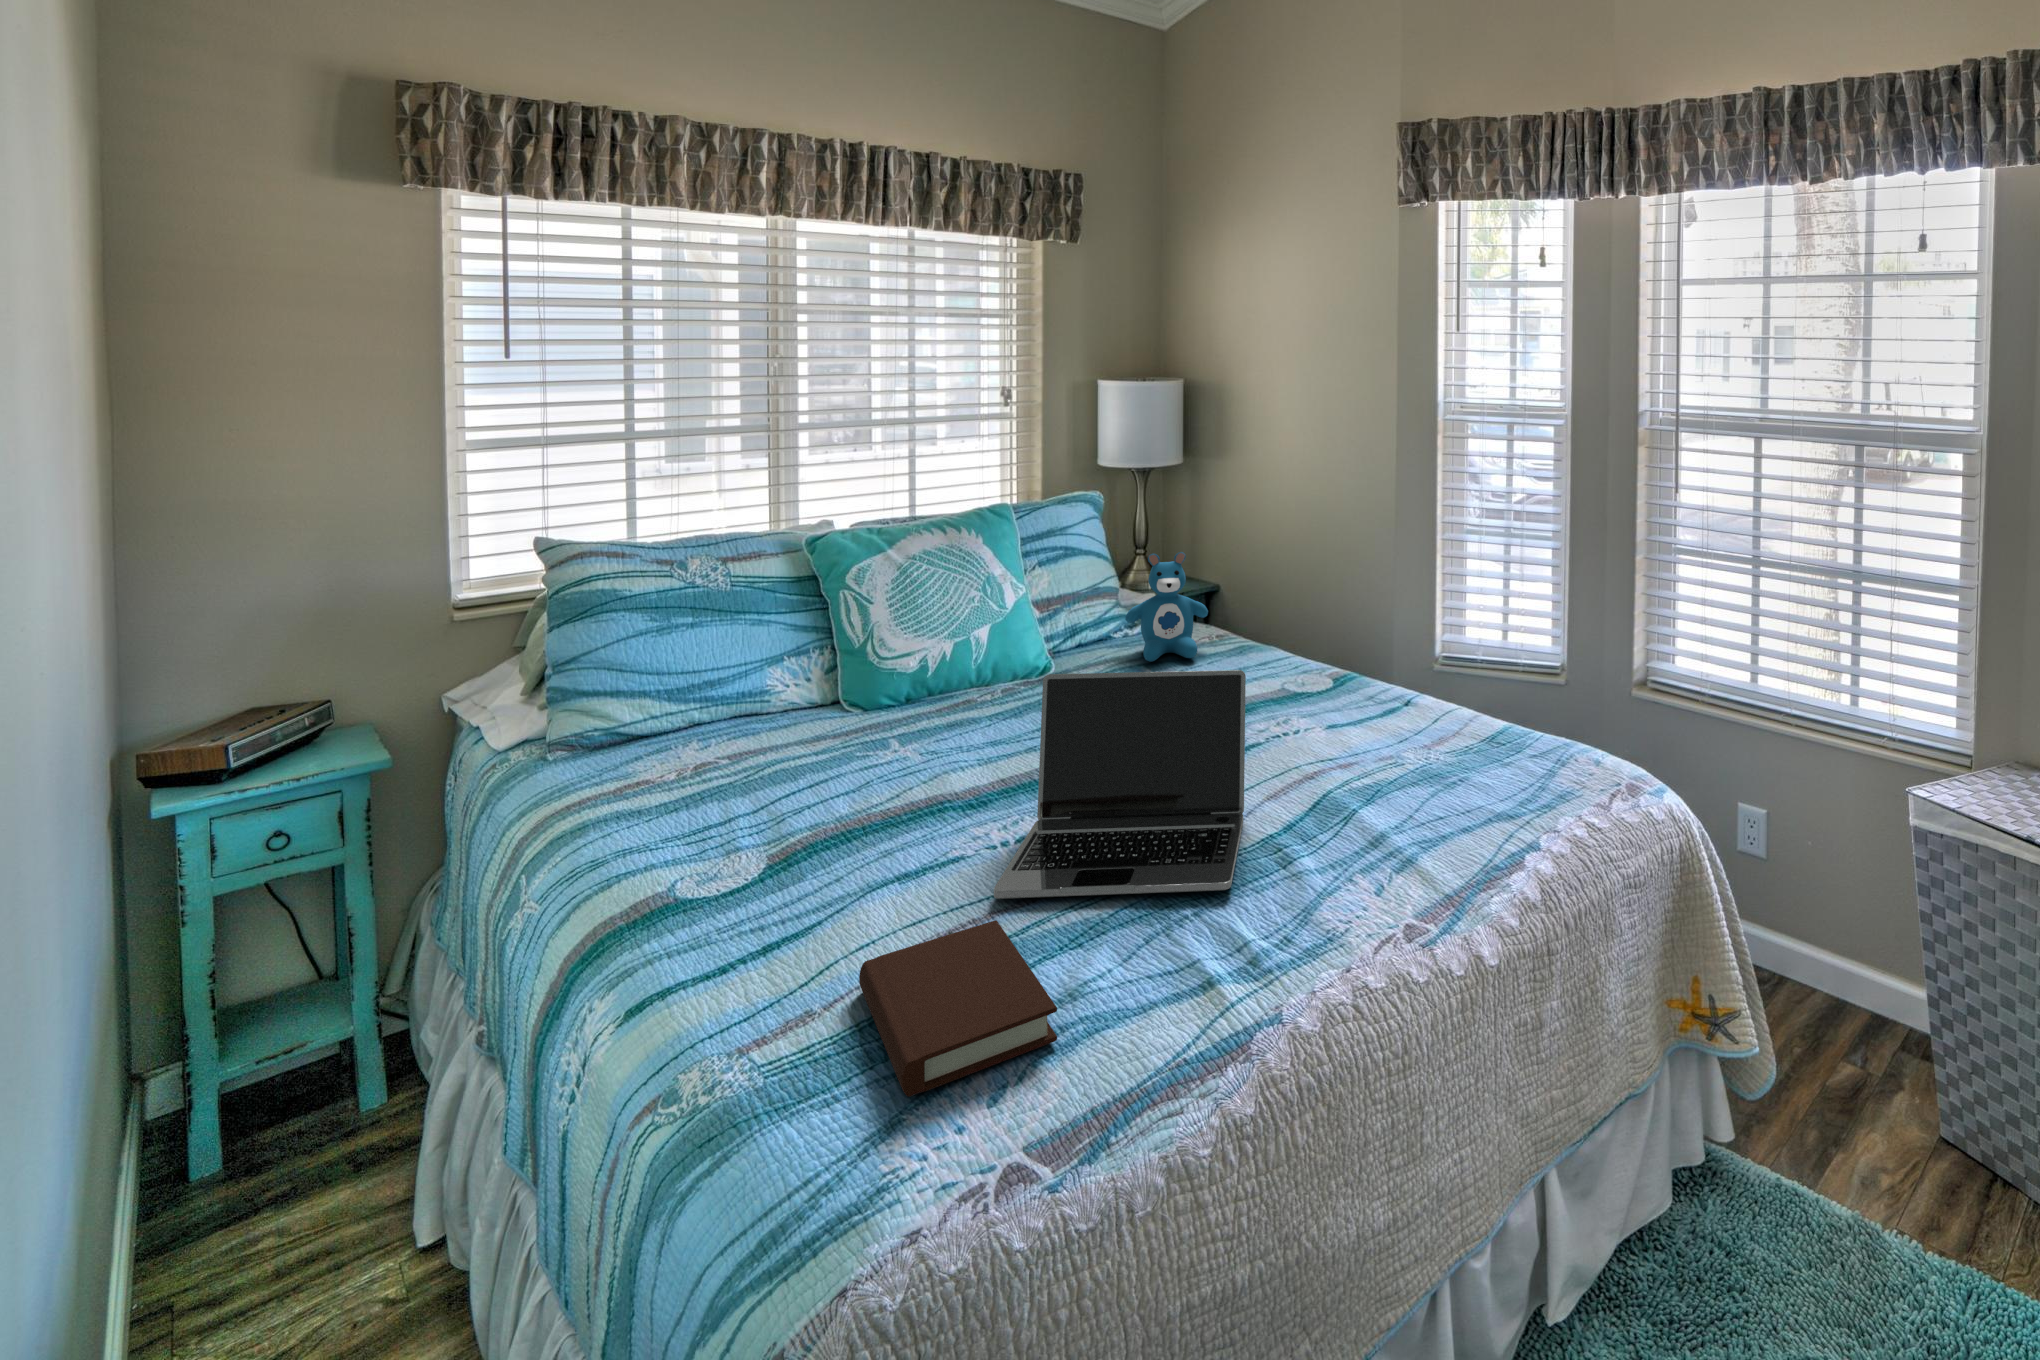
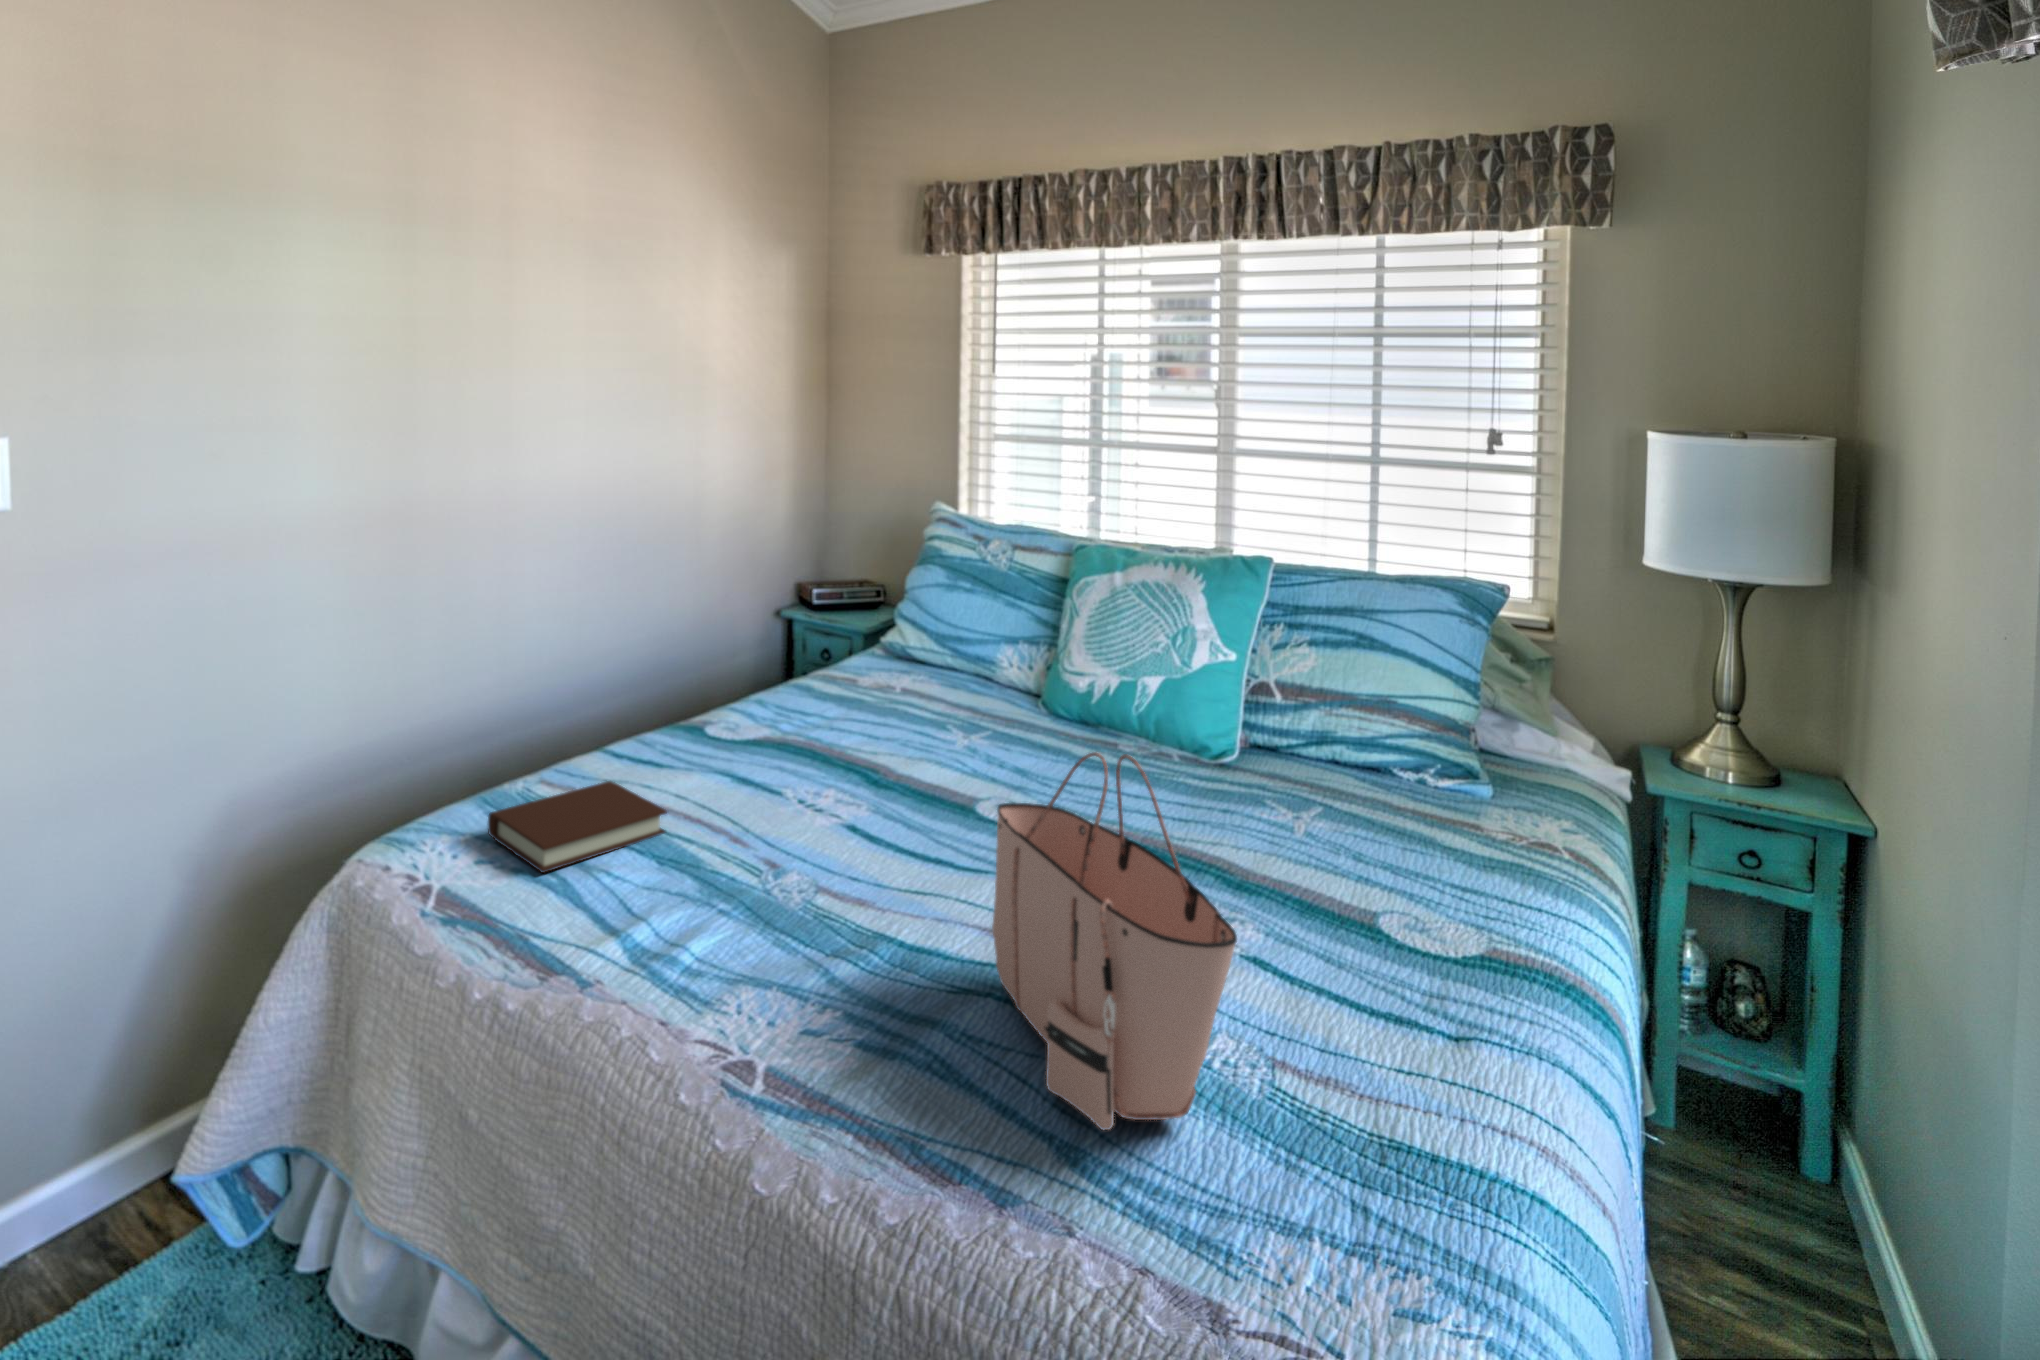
teddy bear: present [1125,552,1208,662] -> none [1290,662,1421,818]
tote bag: none [1326,598,1542,810] -> present [992,752,1237,1130]
laptop: present [994,670,1246,899] -> none [724,677,960,913]

